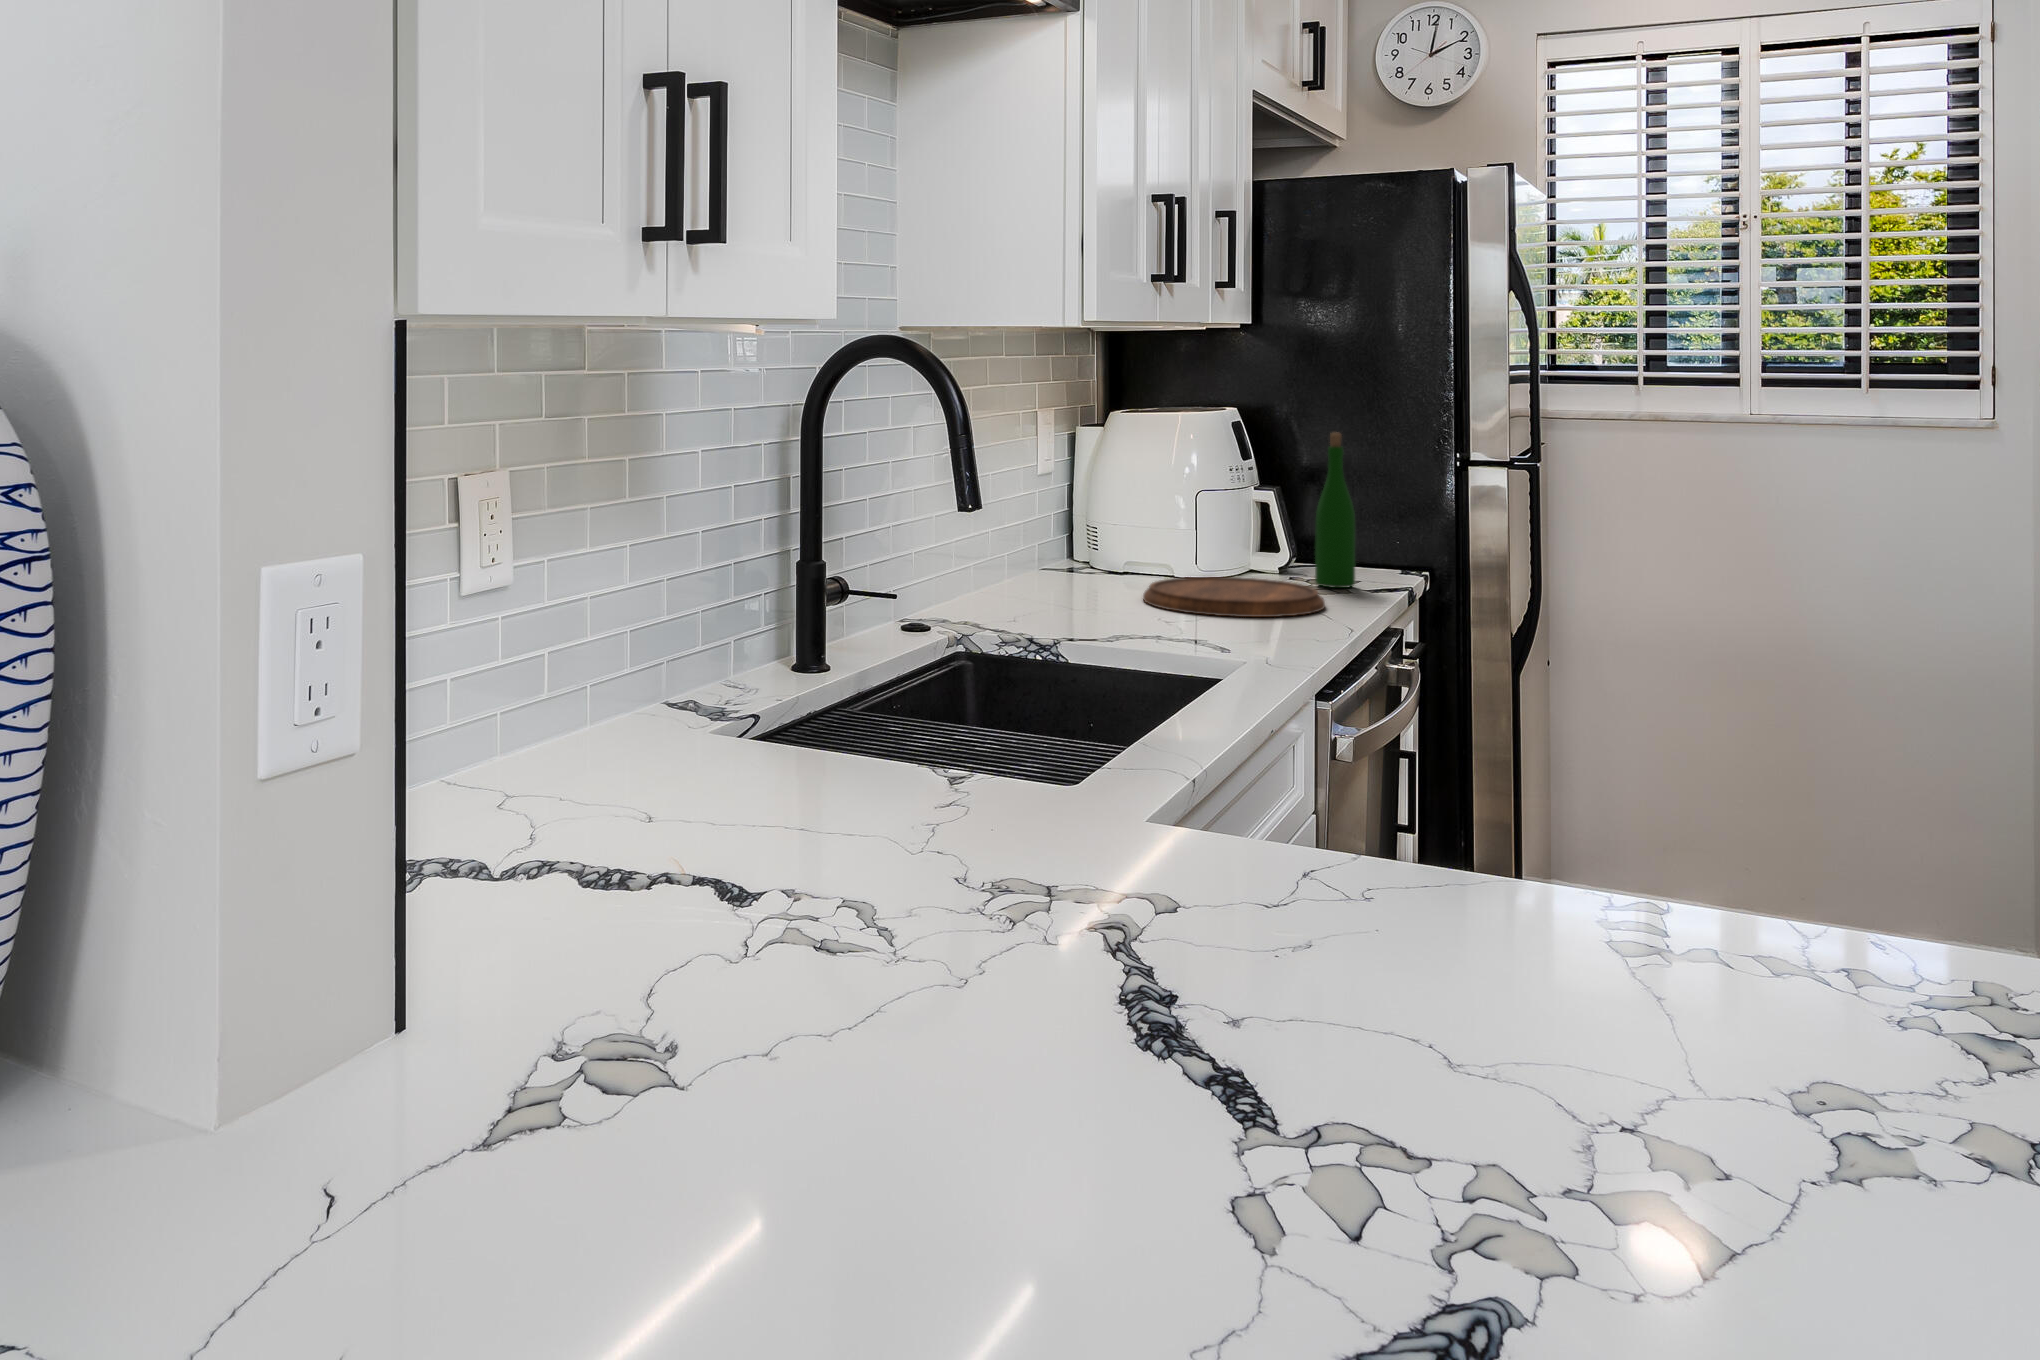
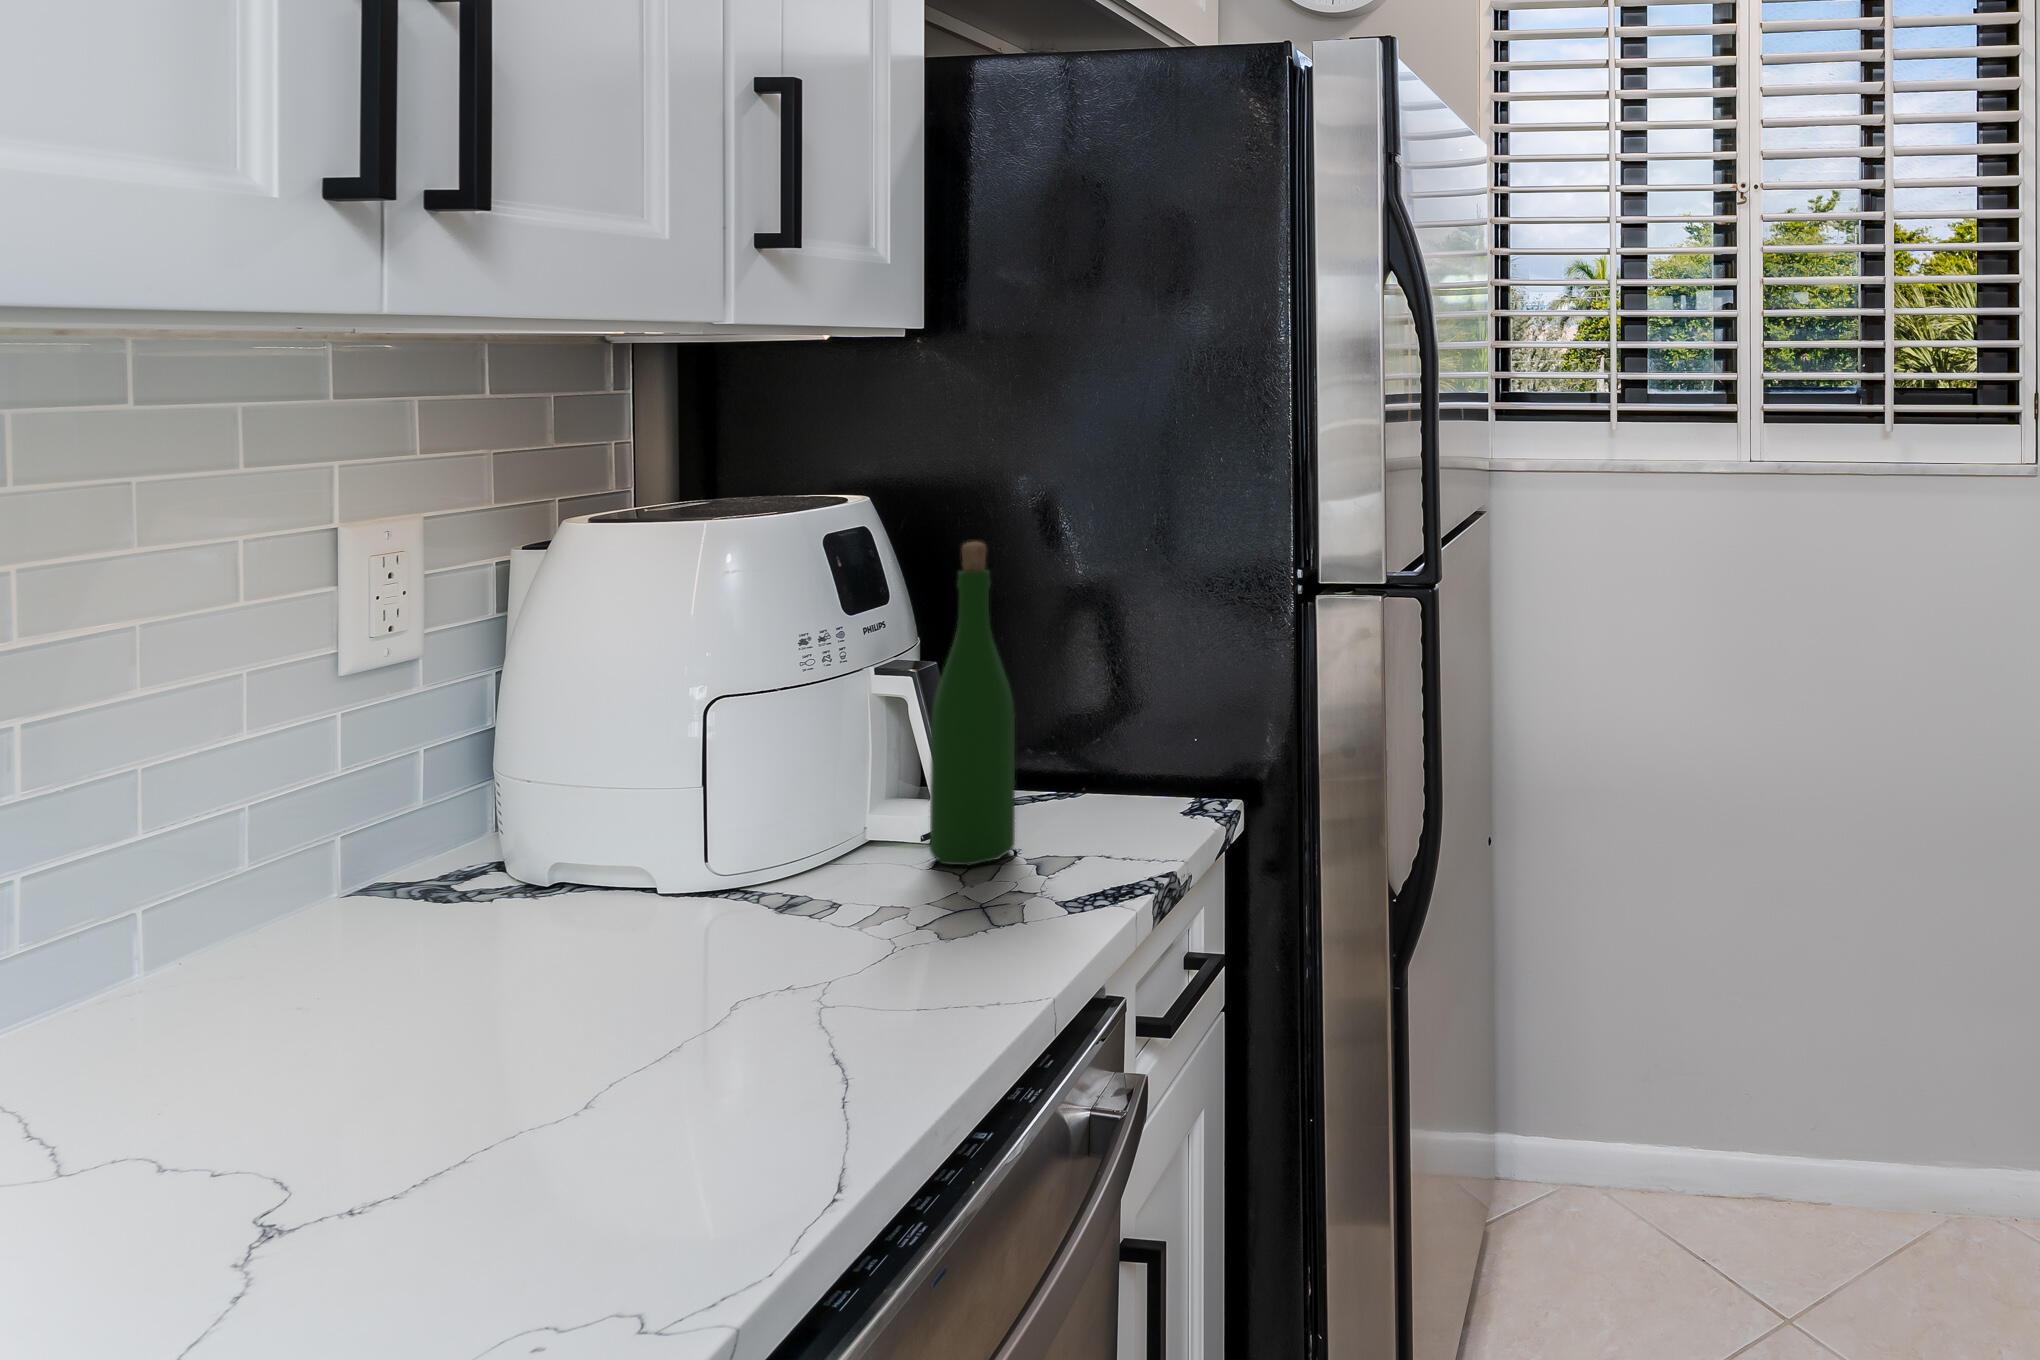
cutting board: present [1143,577,1325,617] -> none [346,879,842,1078]

